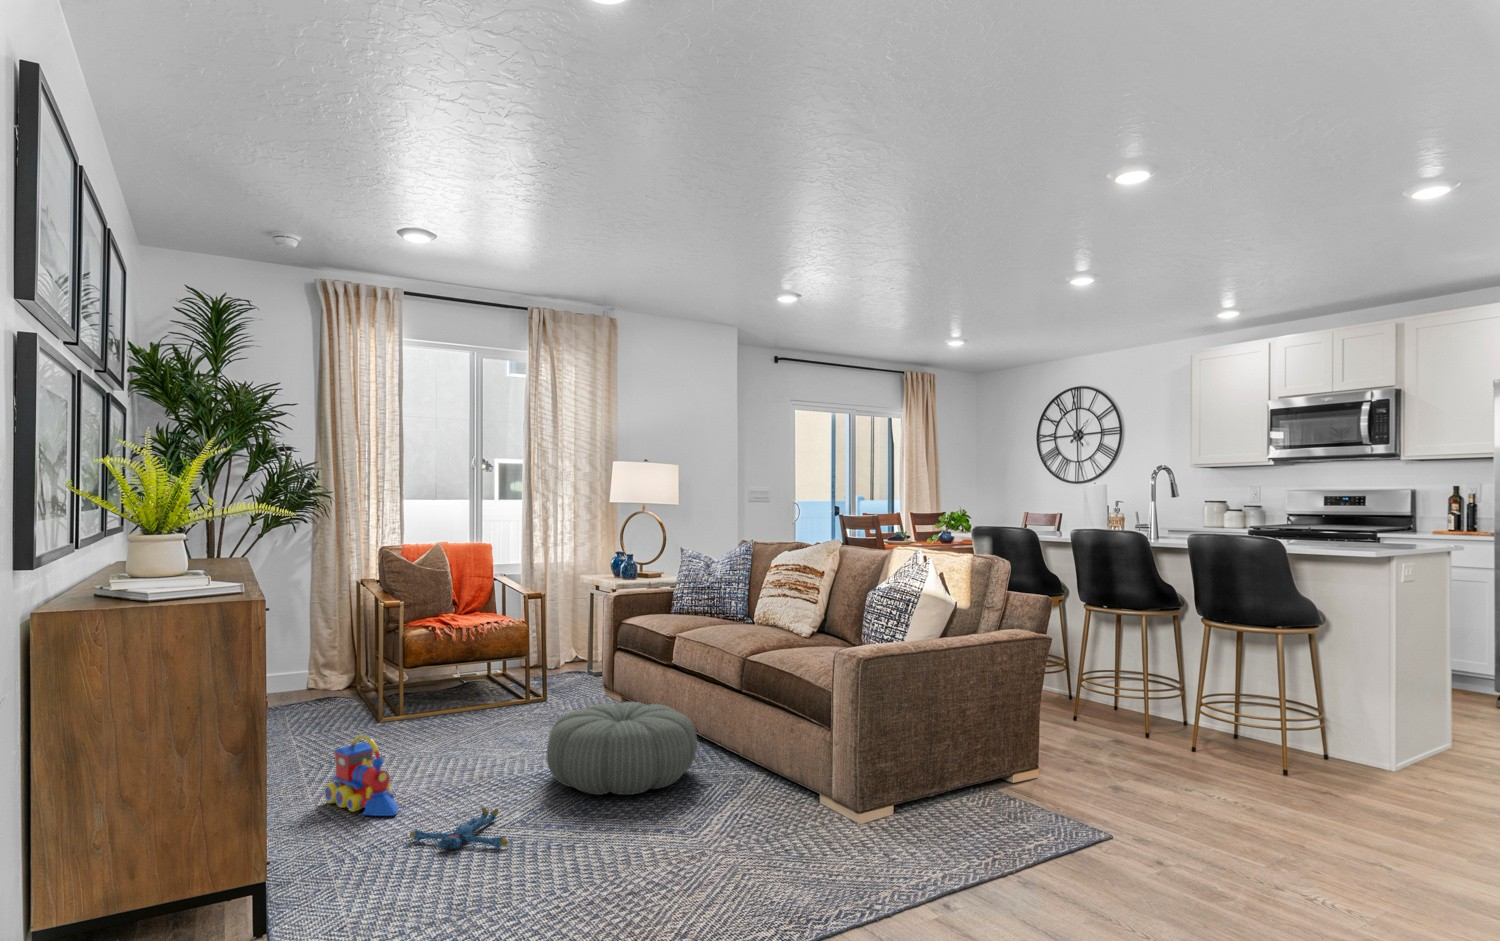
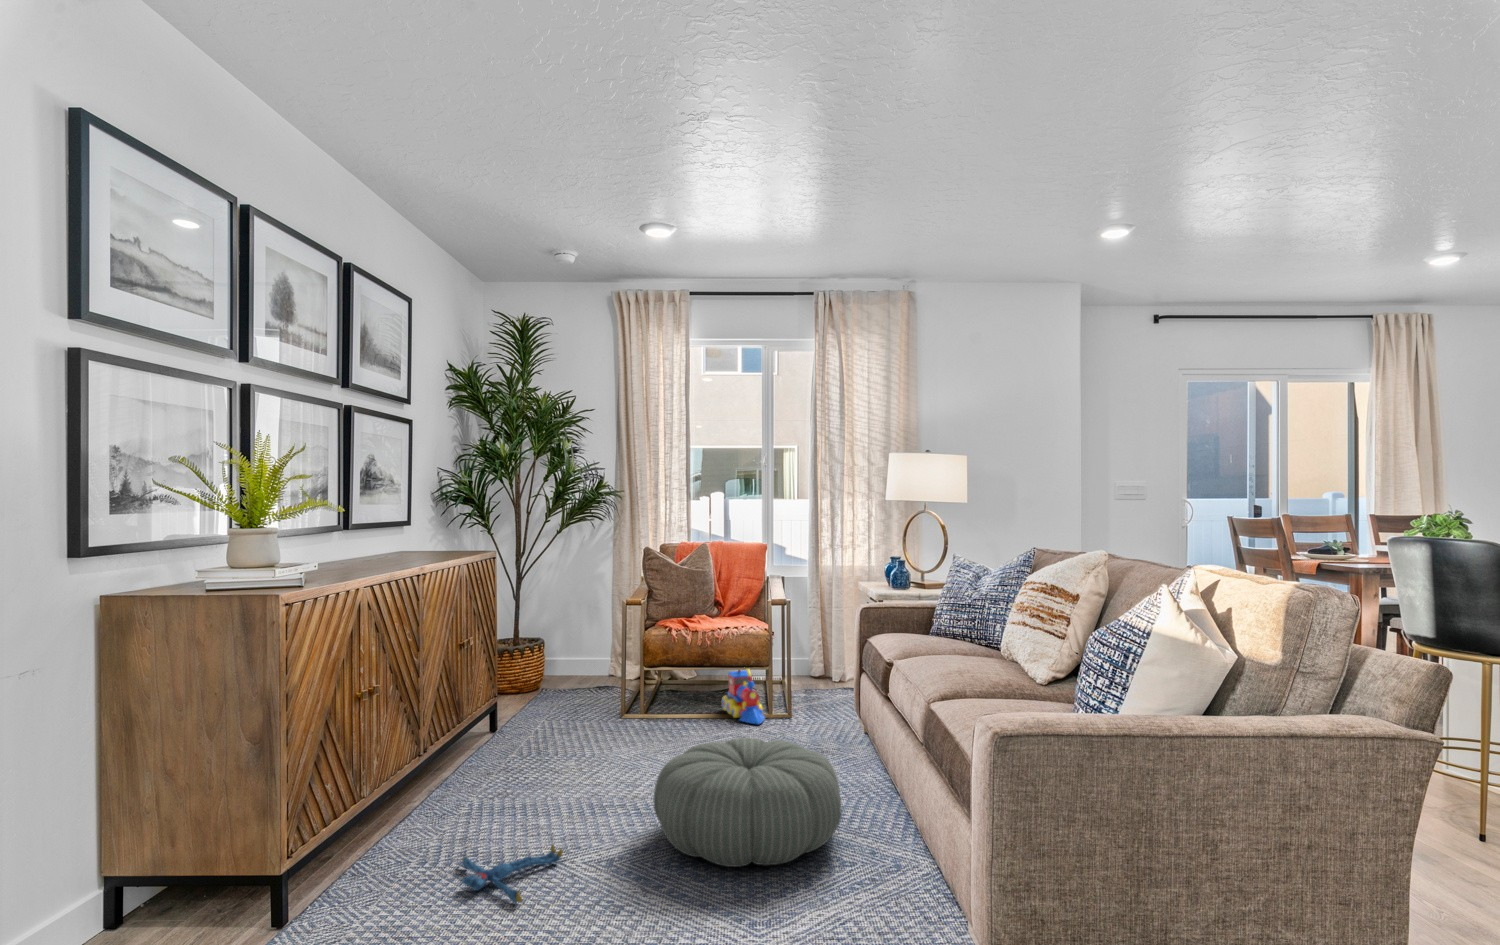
toy train: present [324,734,398,816] -> present [722,669,765,724]

